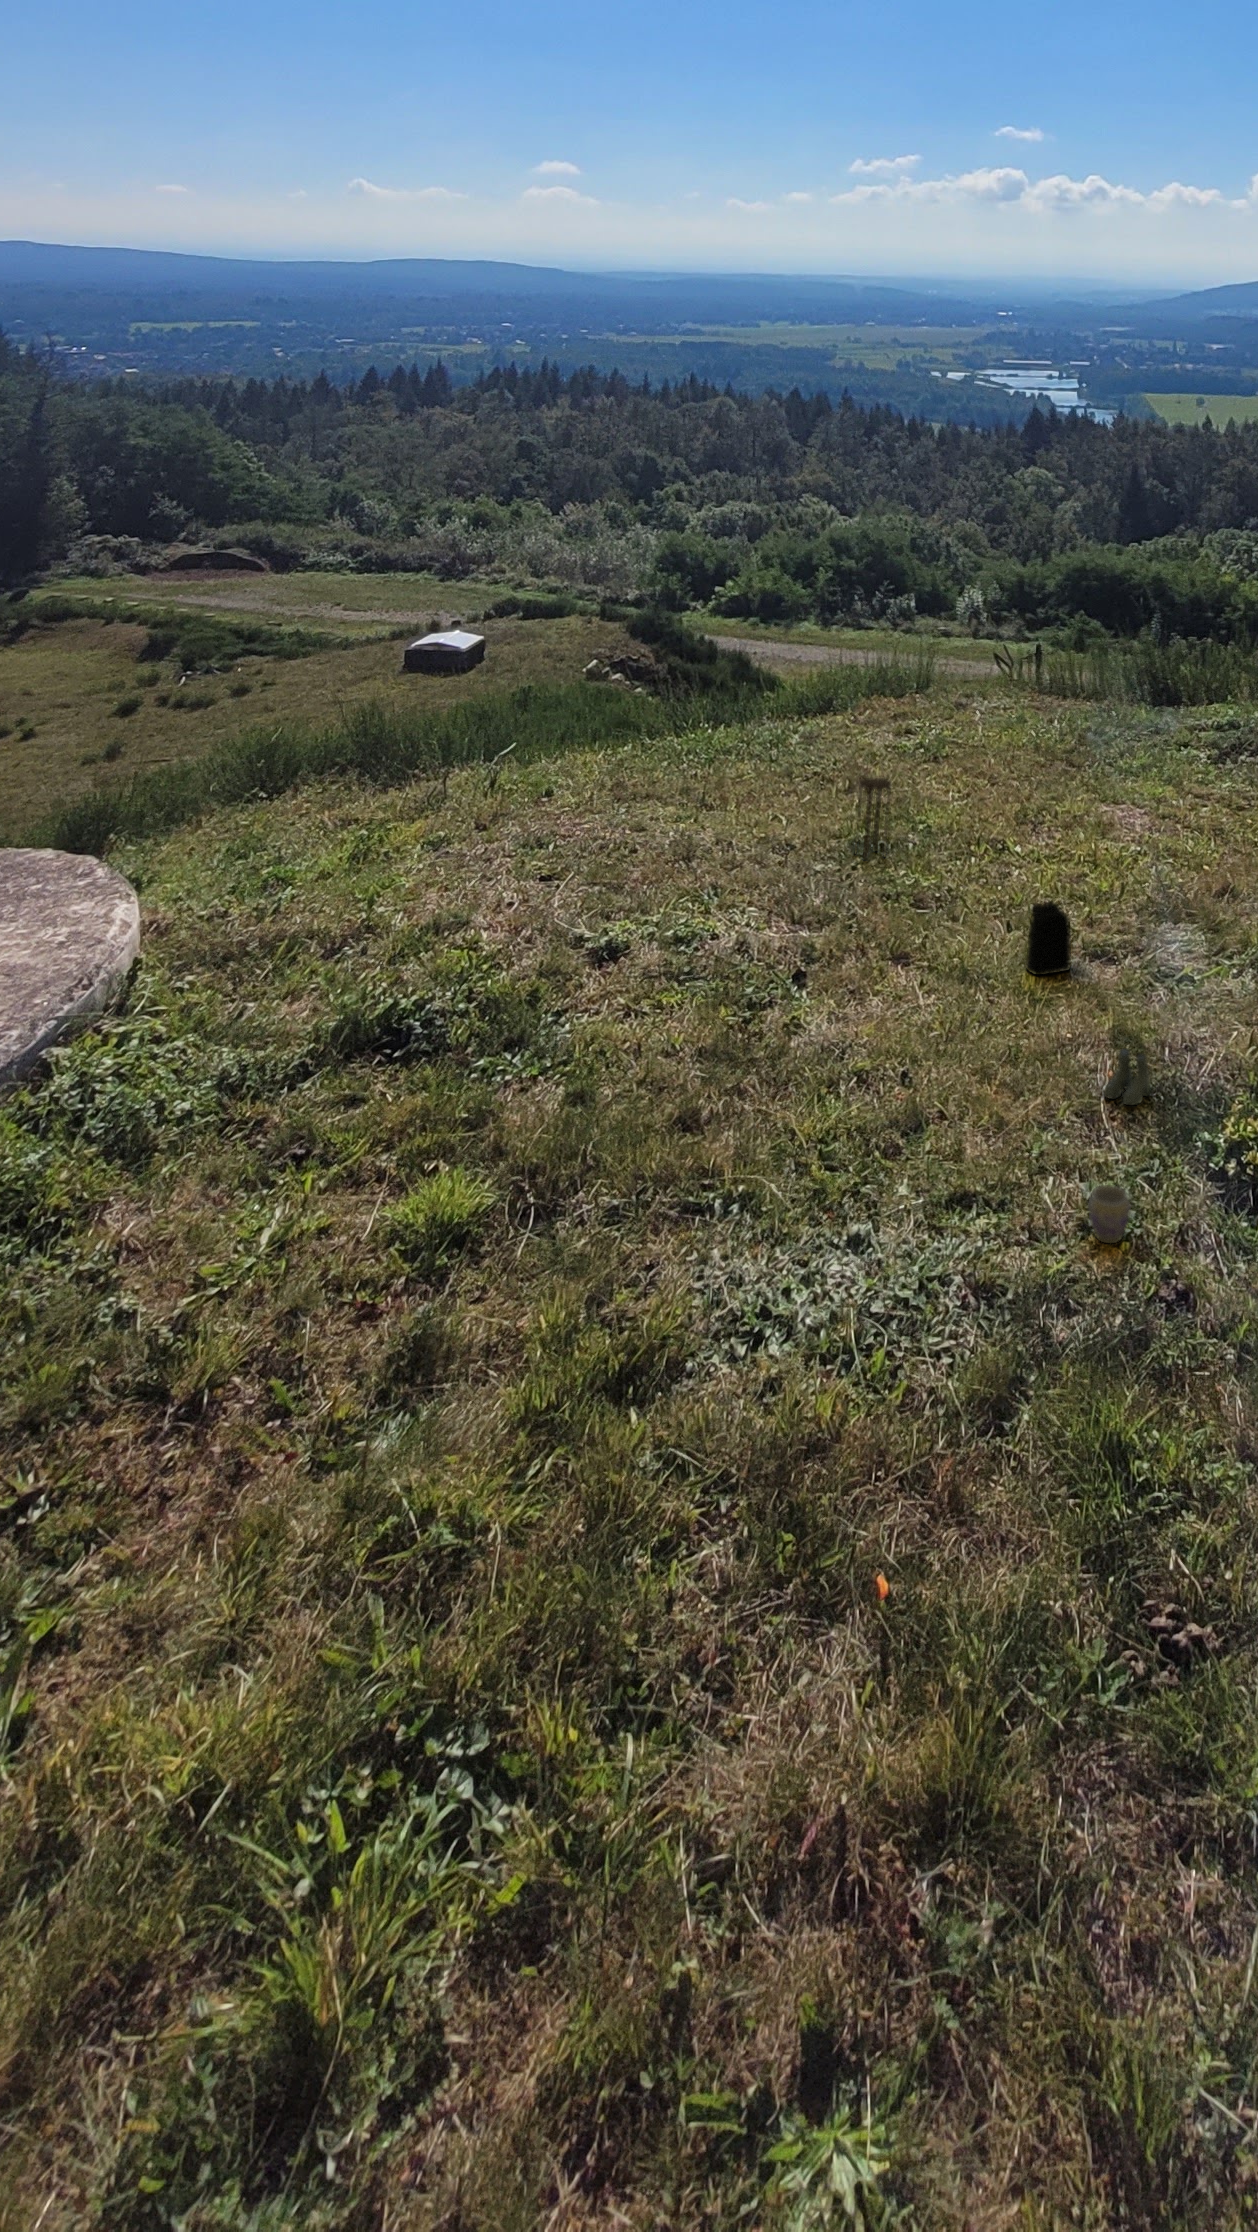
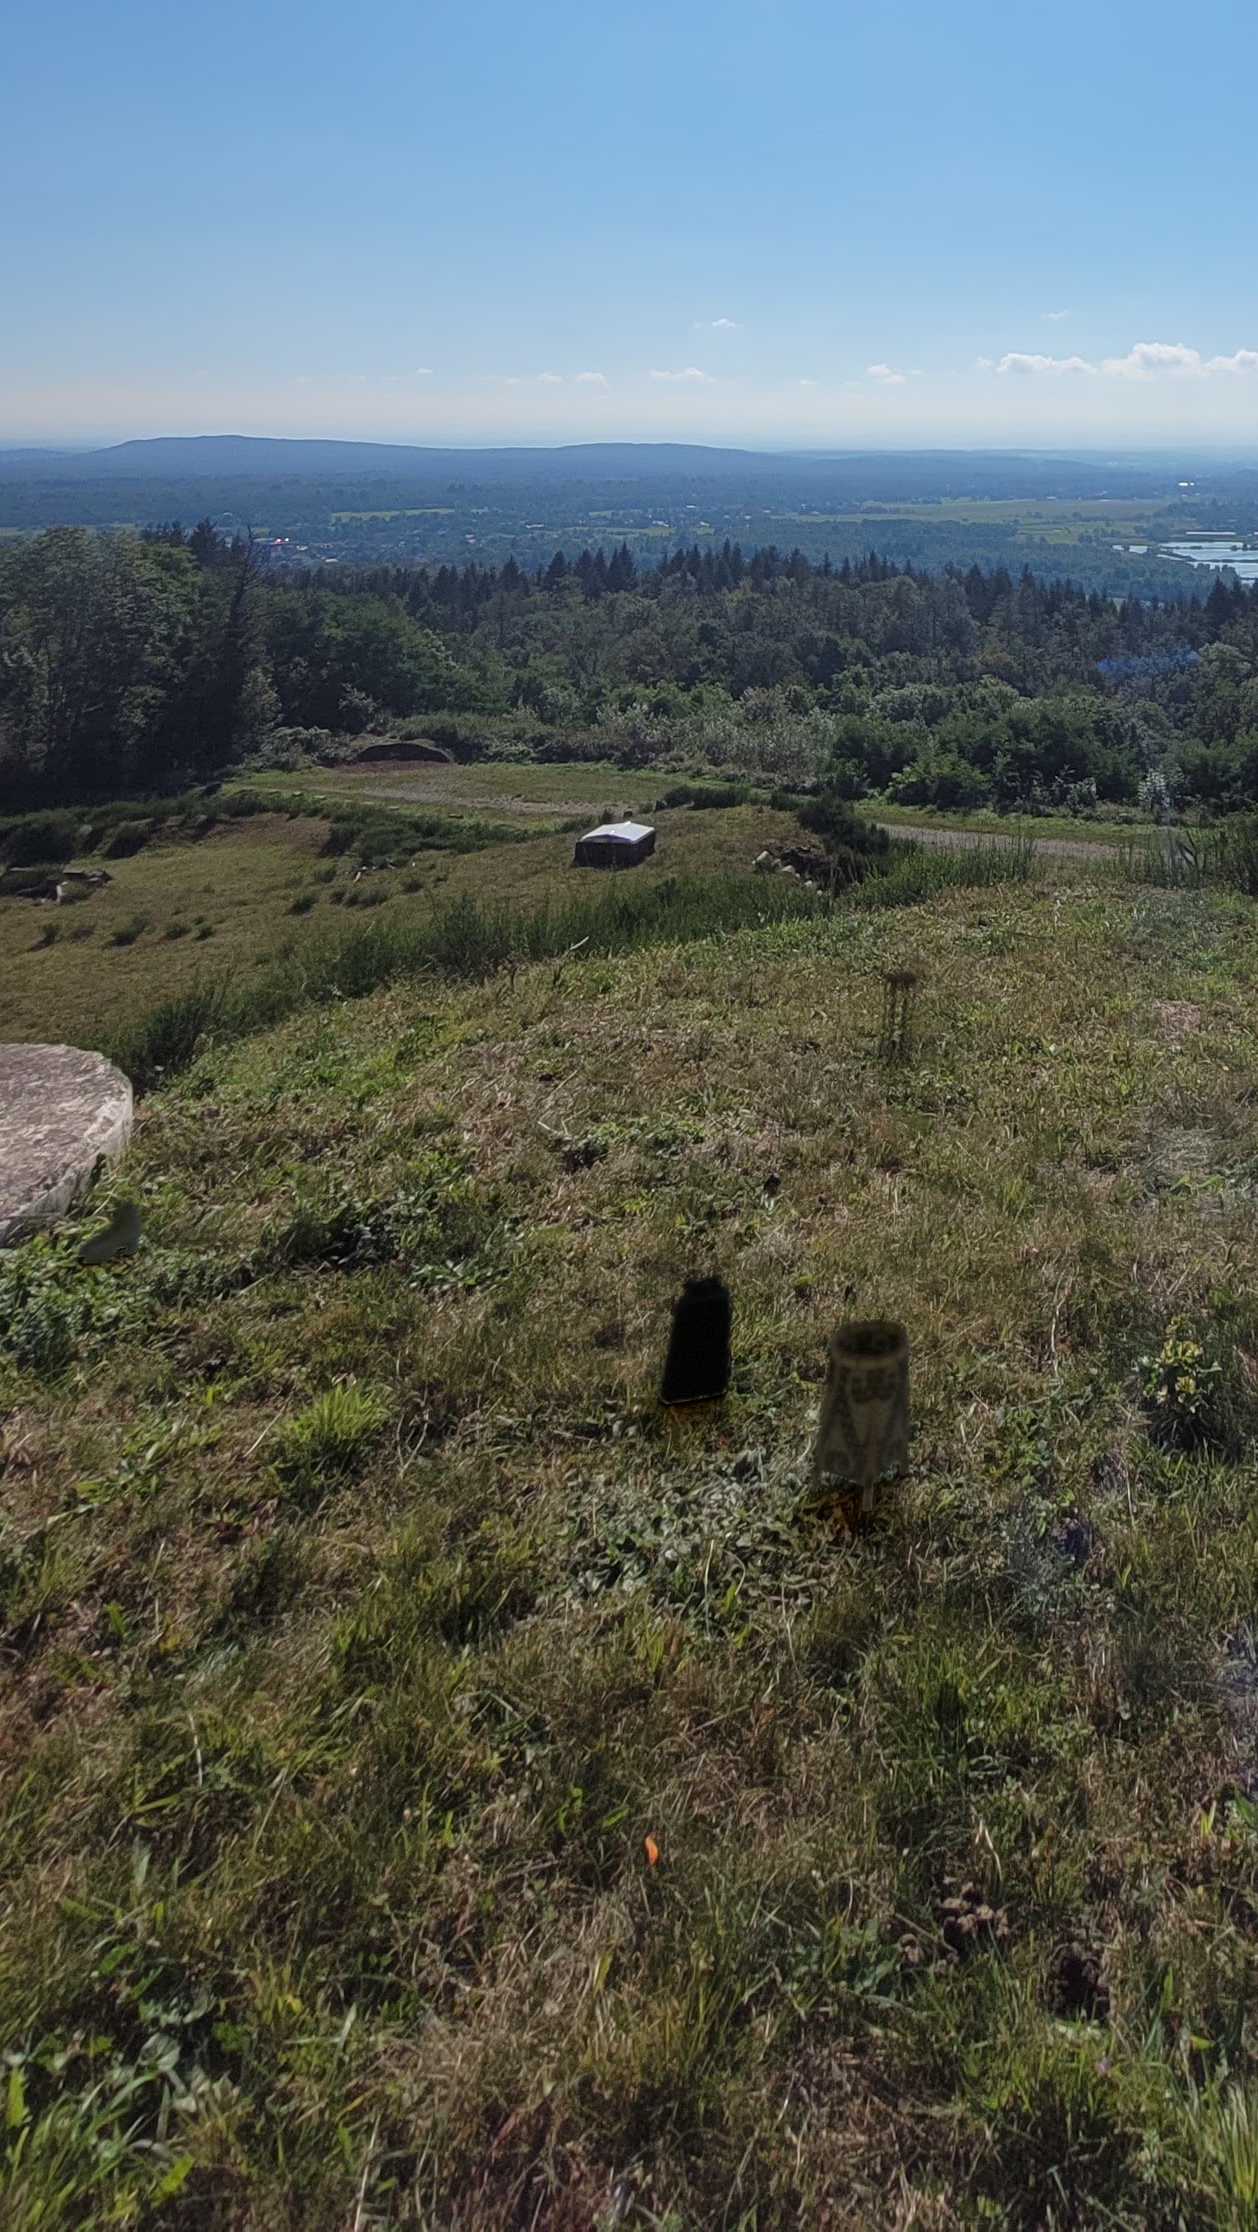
backpack: present [1026,902,1071,975] -> present [659,1274,733,1405]
boots: present [1105,1048,1151,1105] -> present [77,1200,142,1264]
basket: none [919,1111,1008,1279] -> present [810,1319,910,1512]
planter: present [1089,1185,1131,1243] -> none [998,1407,1042,1476]

